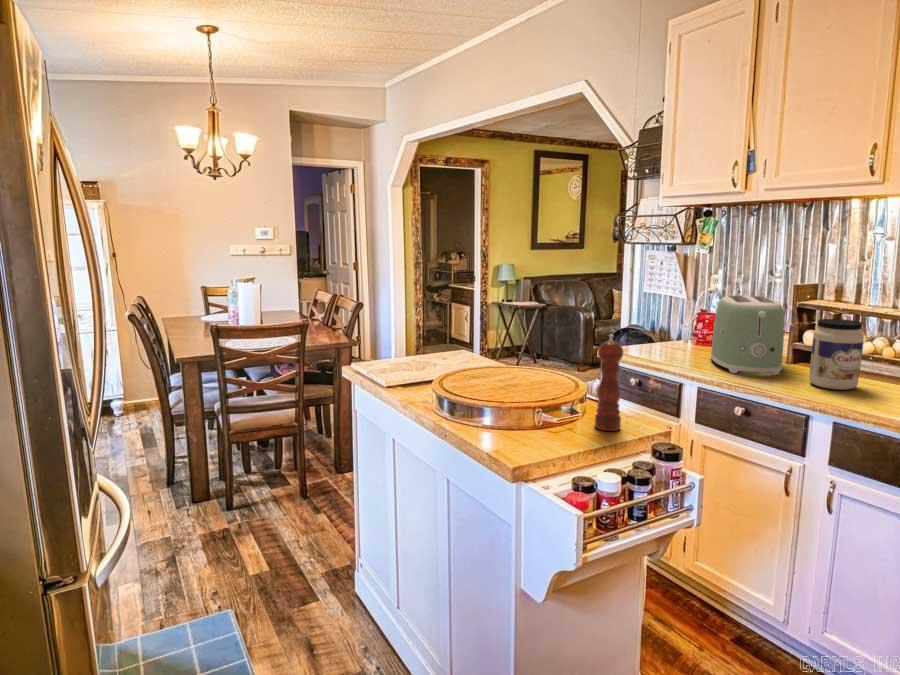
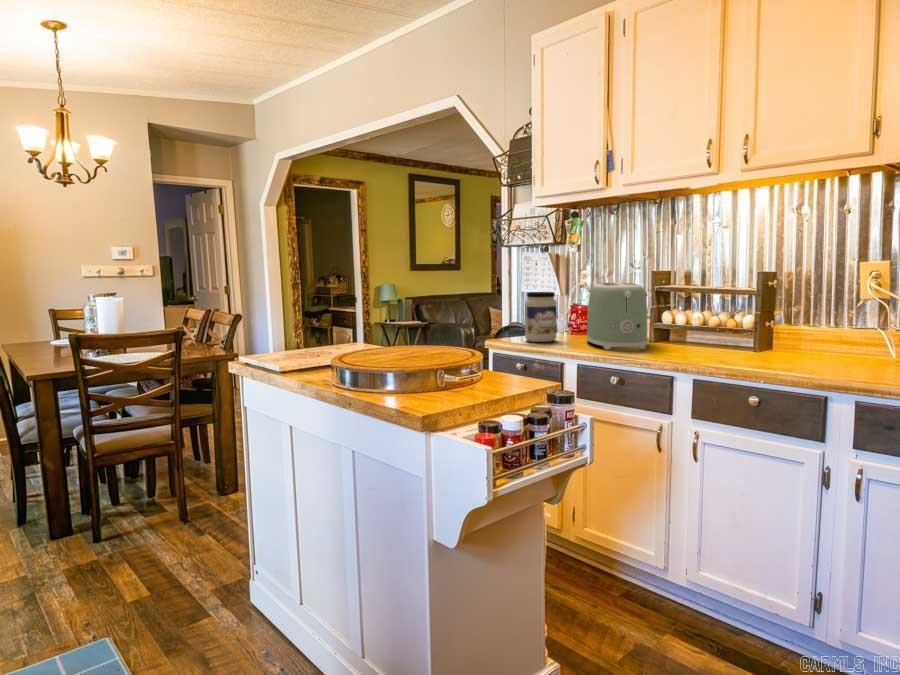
jar: present [809,319,864,390] -> present [525,292,557,342]
pepper mill: present [595,335,623,431] -> none [491,299,515,388]

